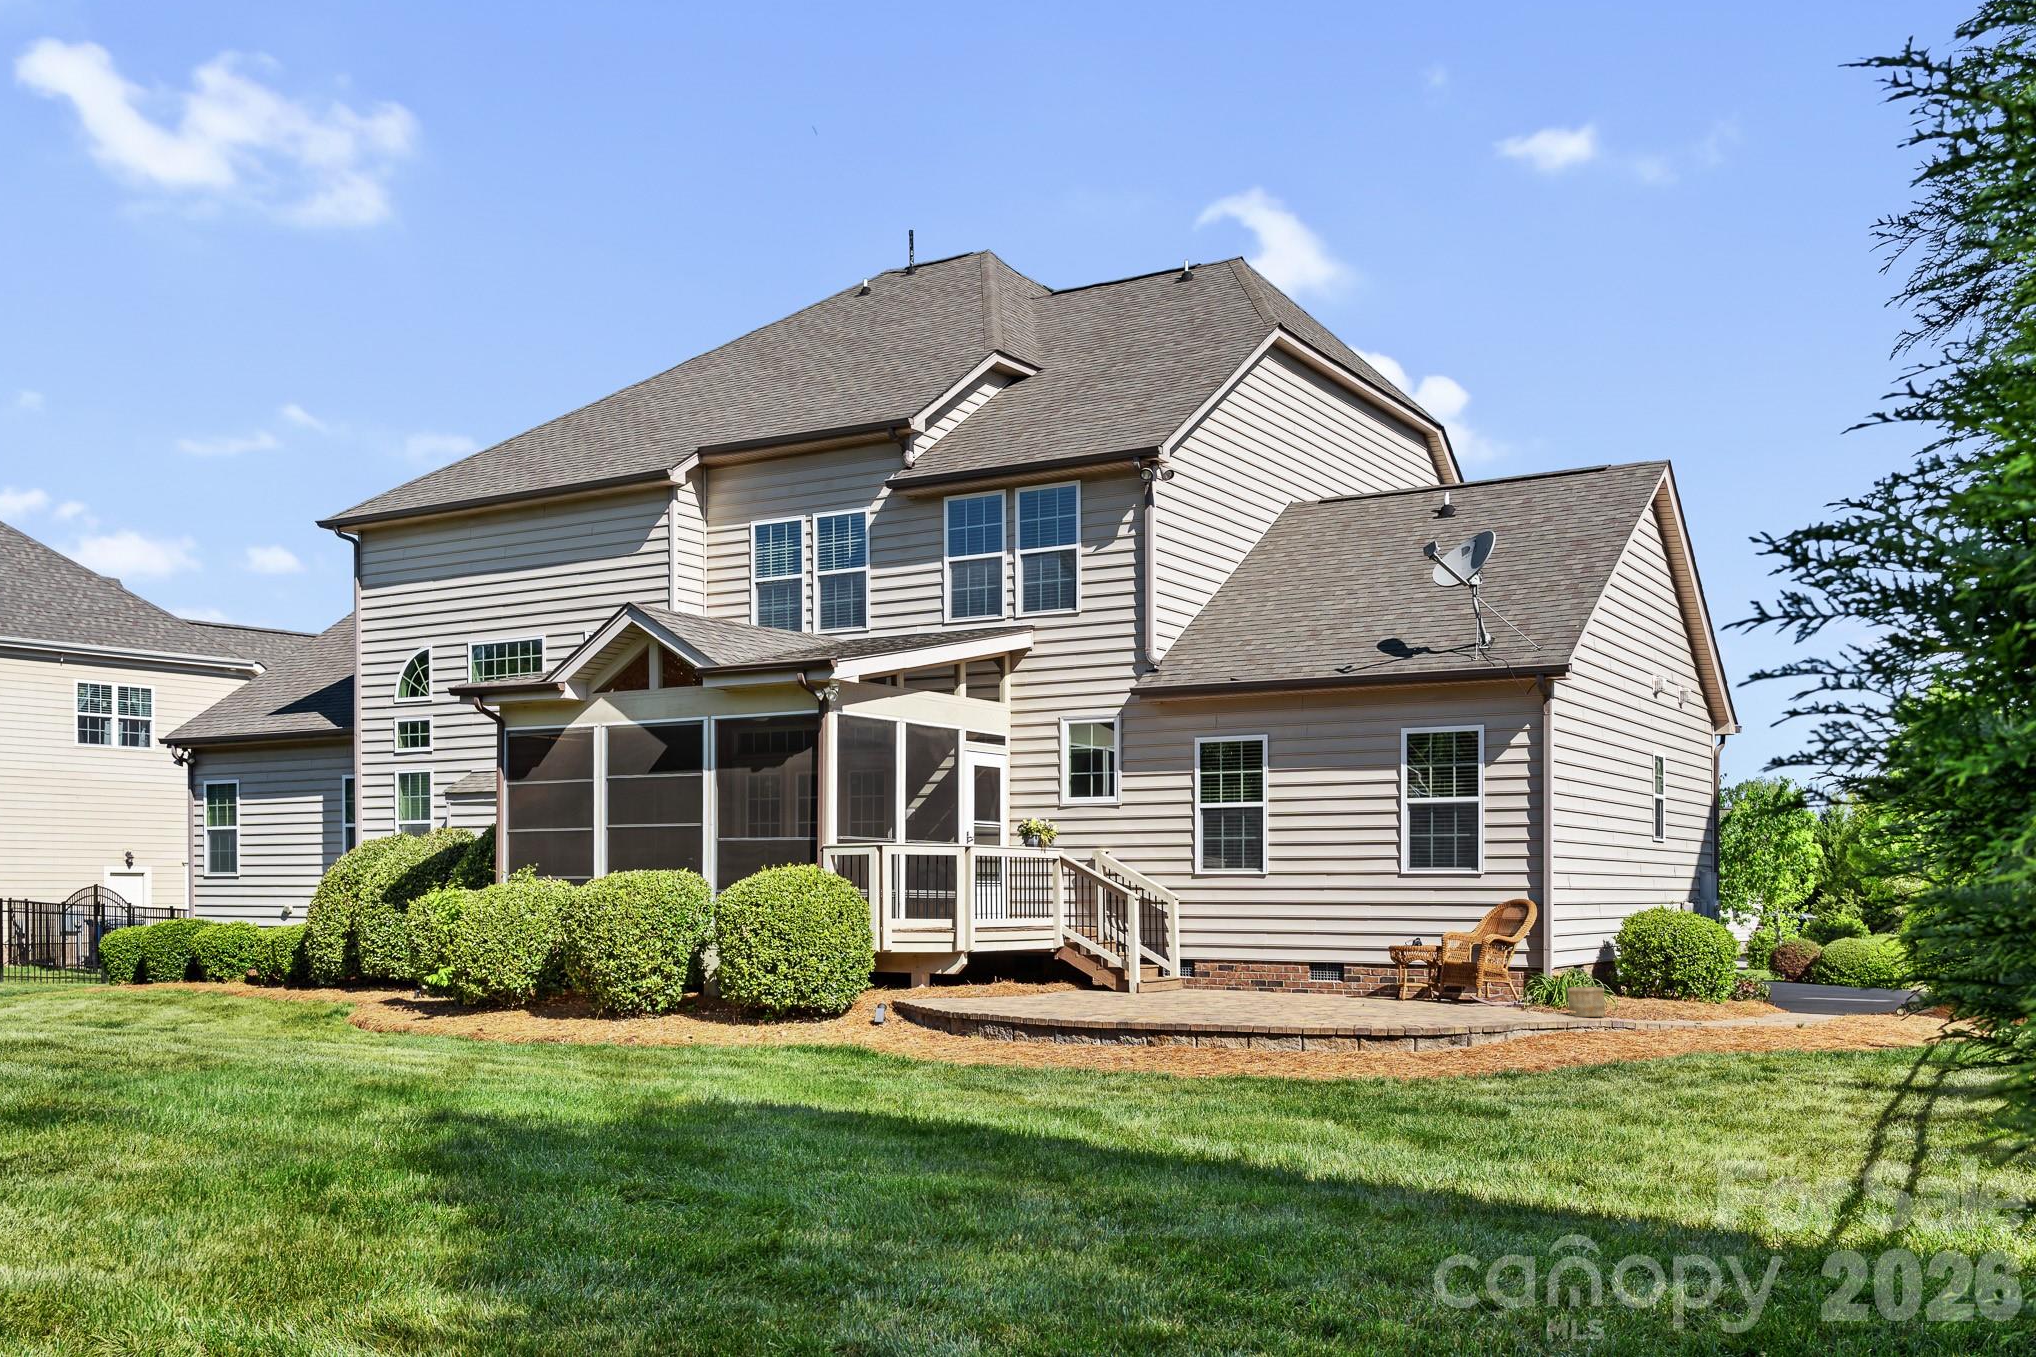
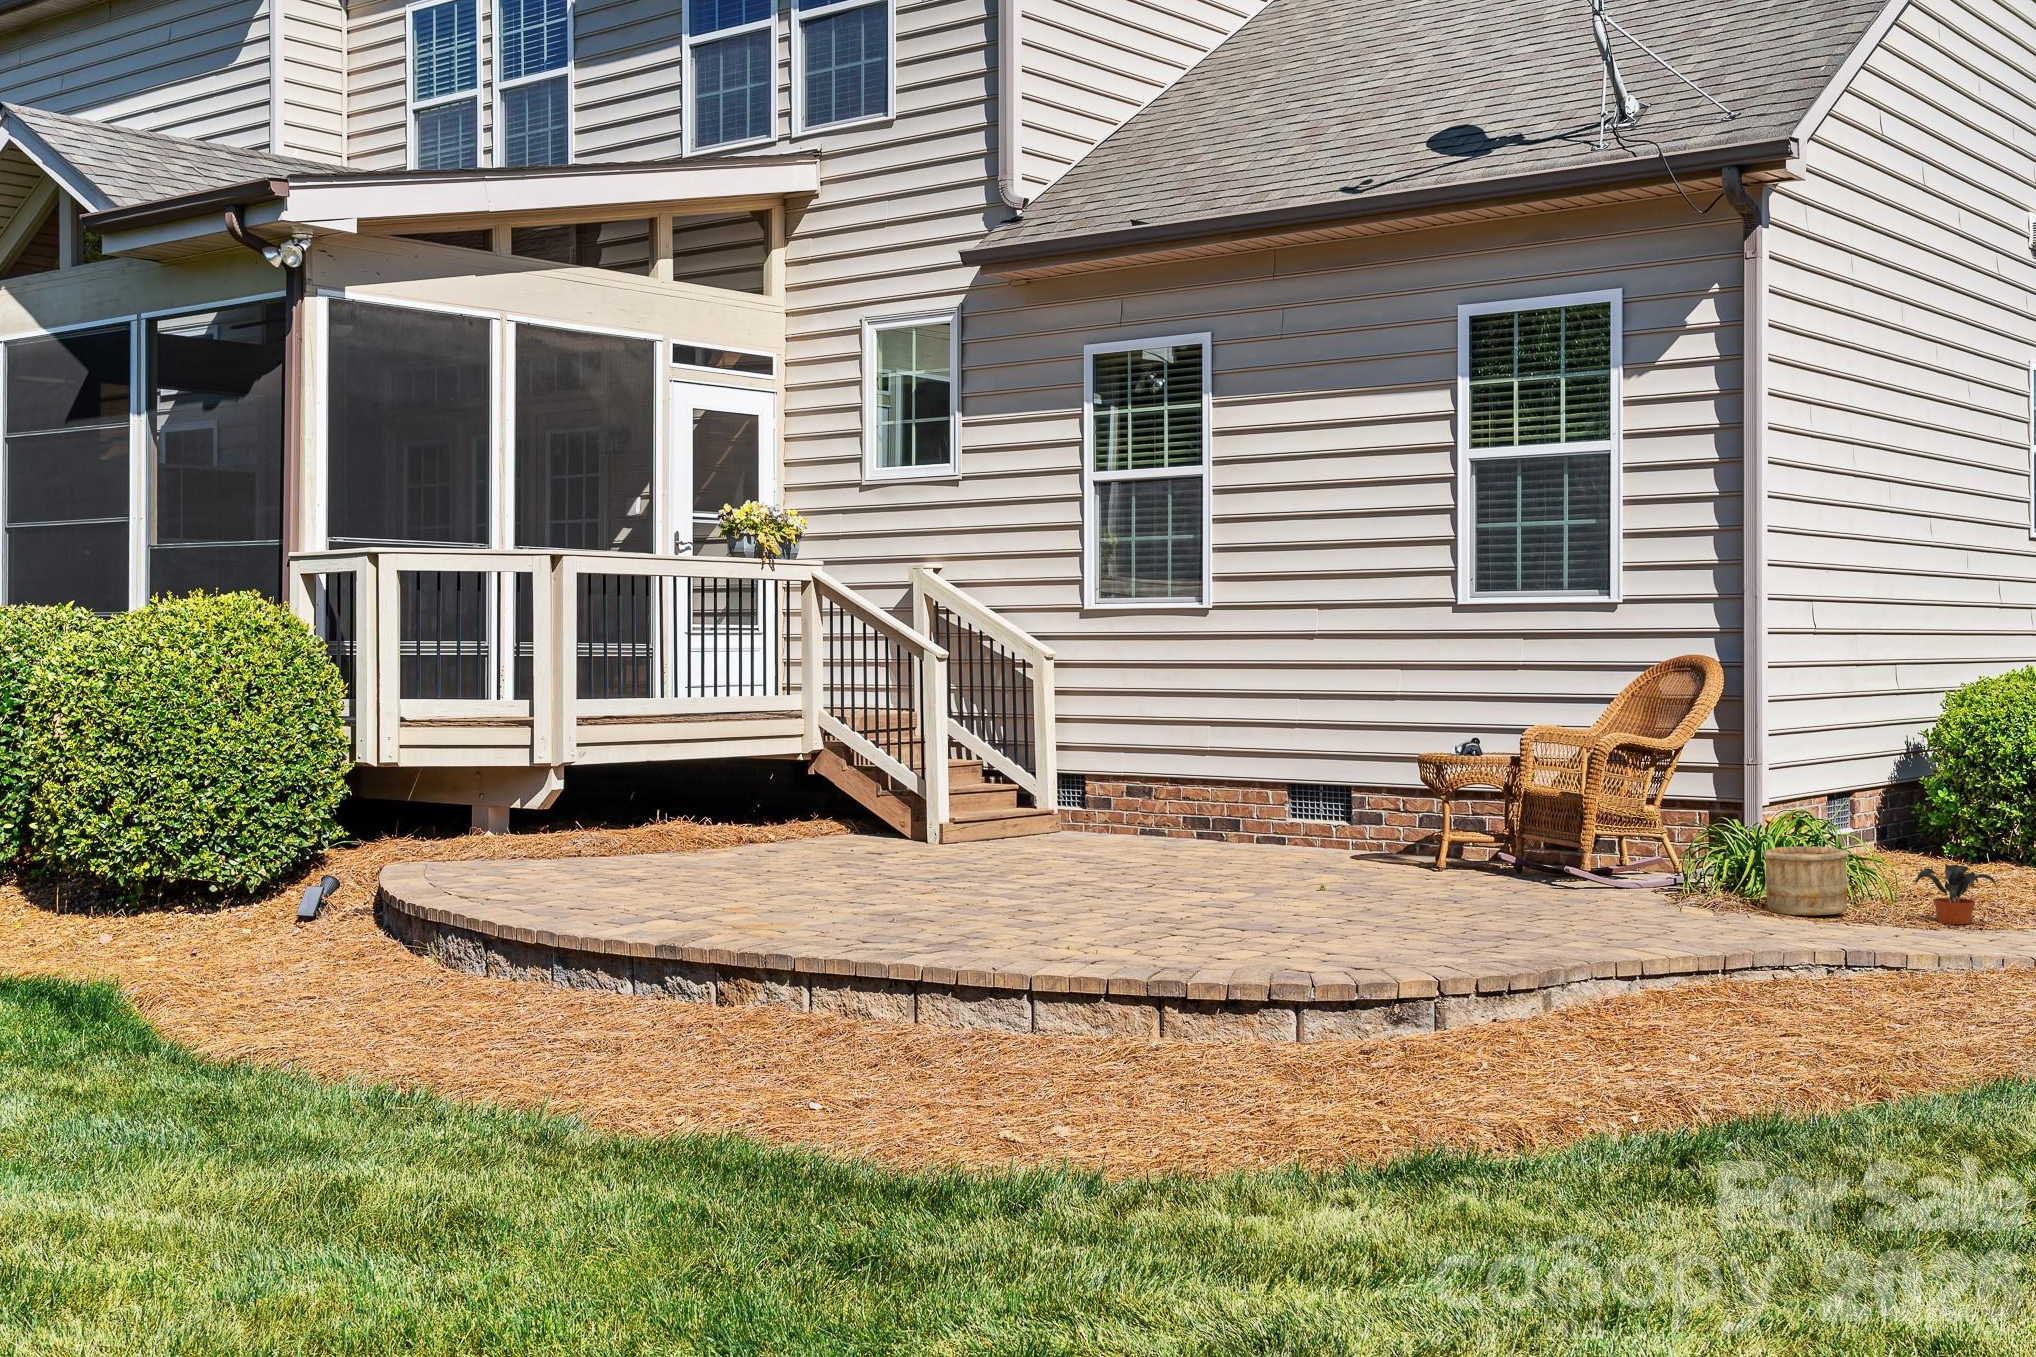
potted plant: none [1633,994,1670,1020] -> present [1915,864,1996,924]

